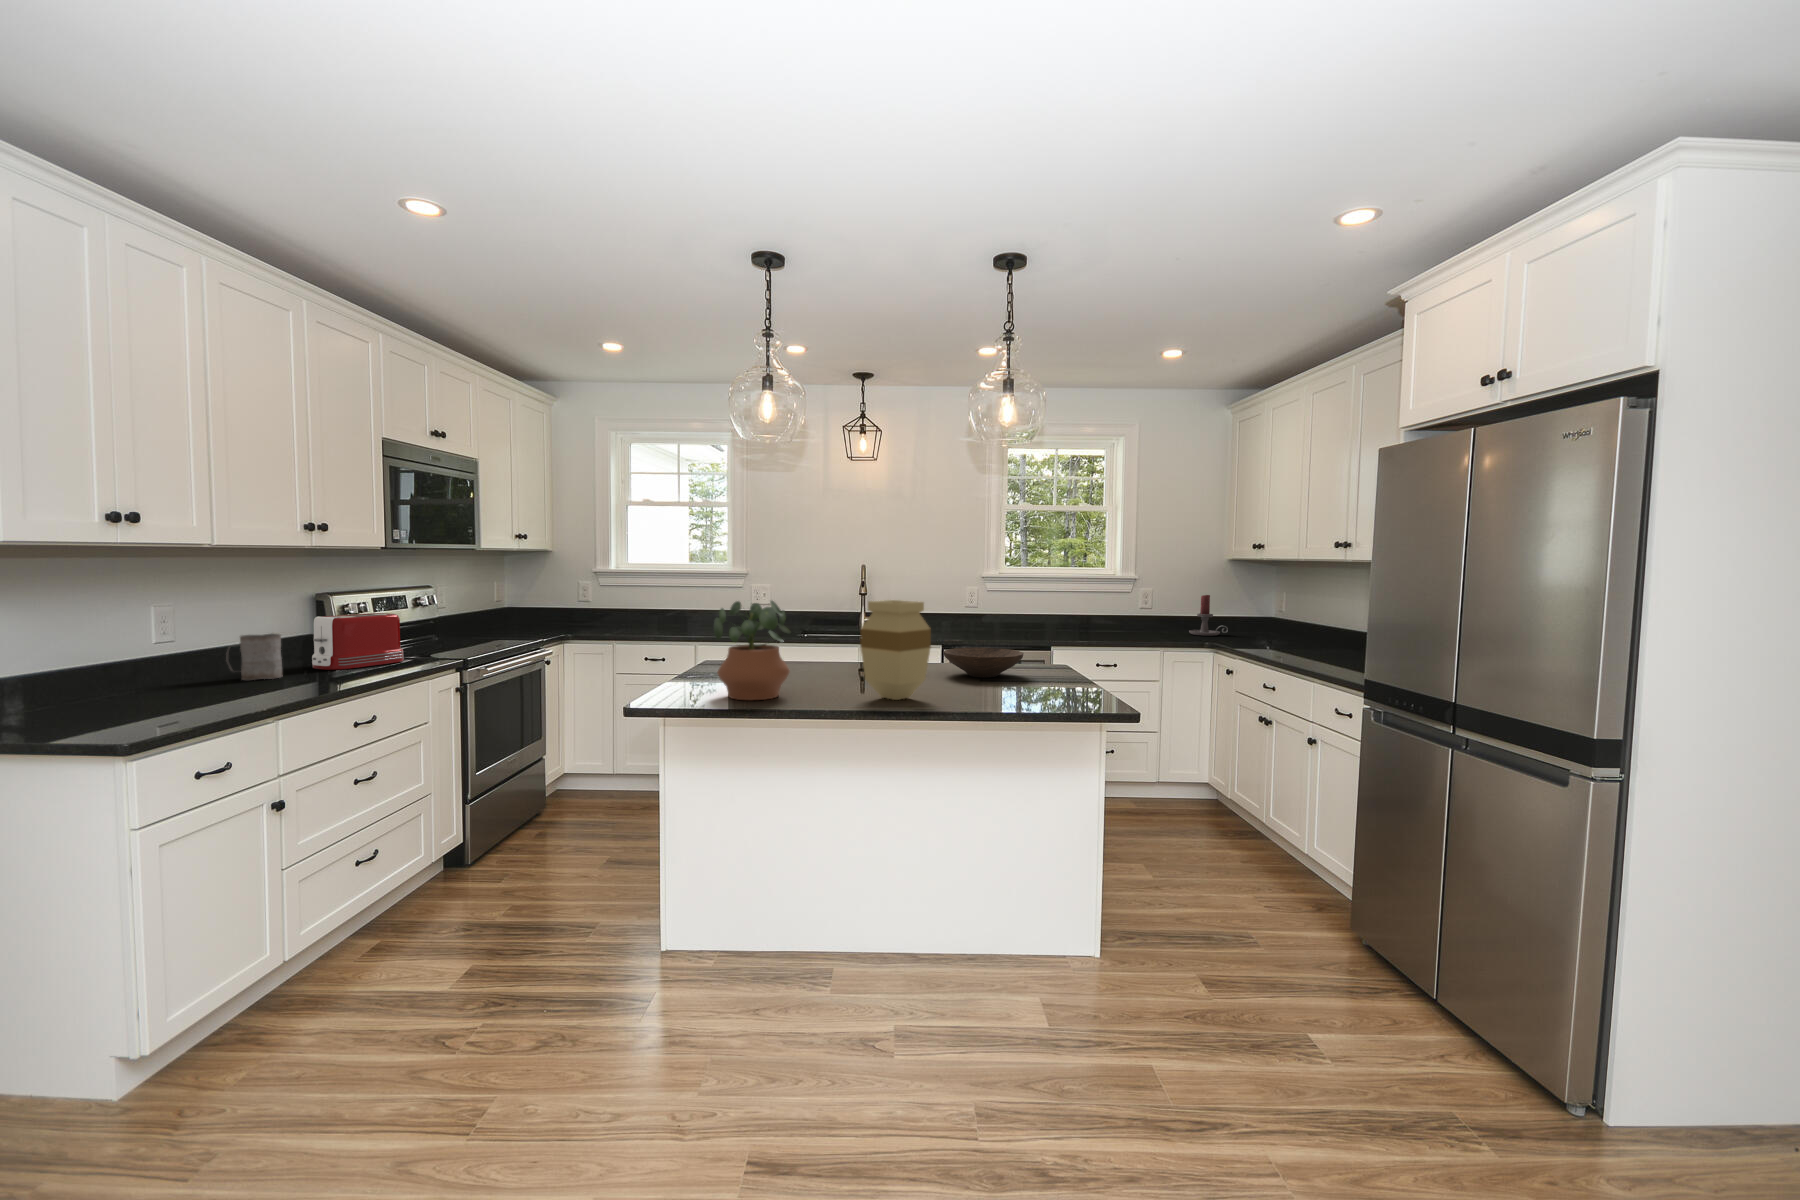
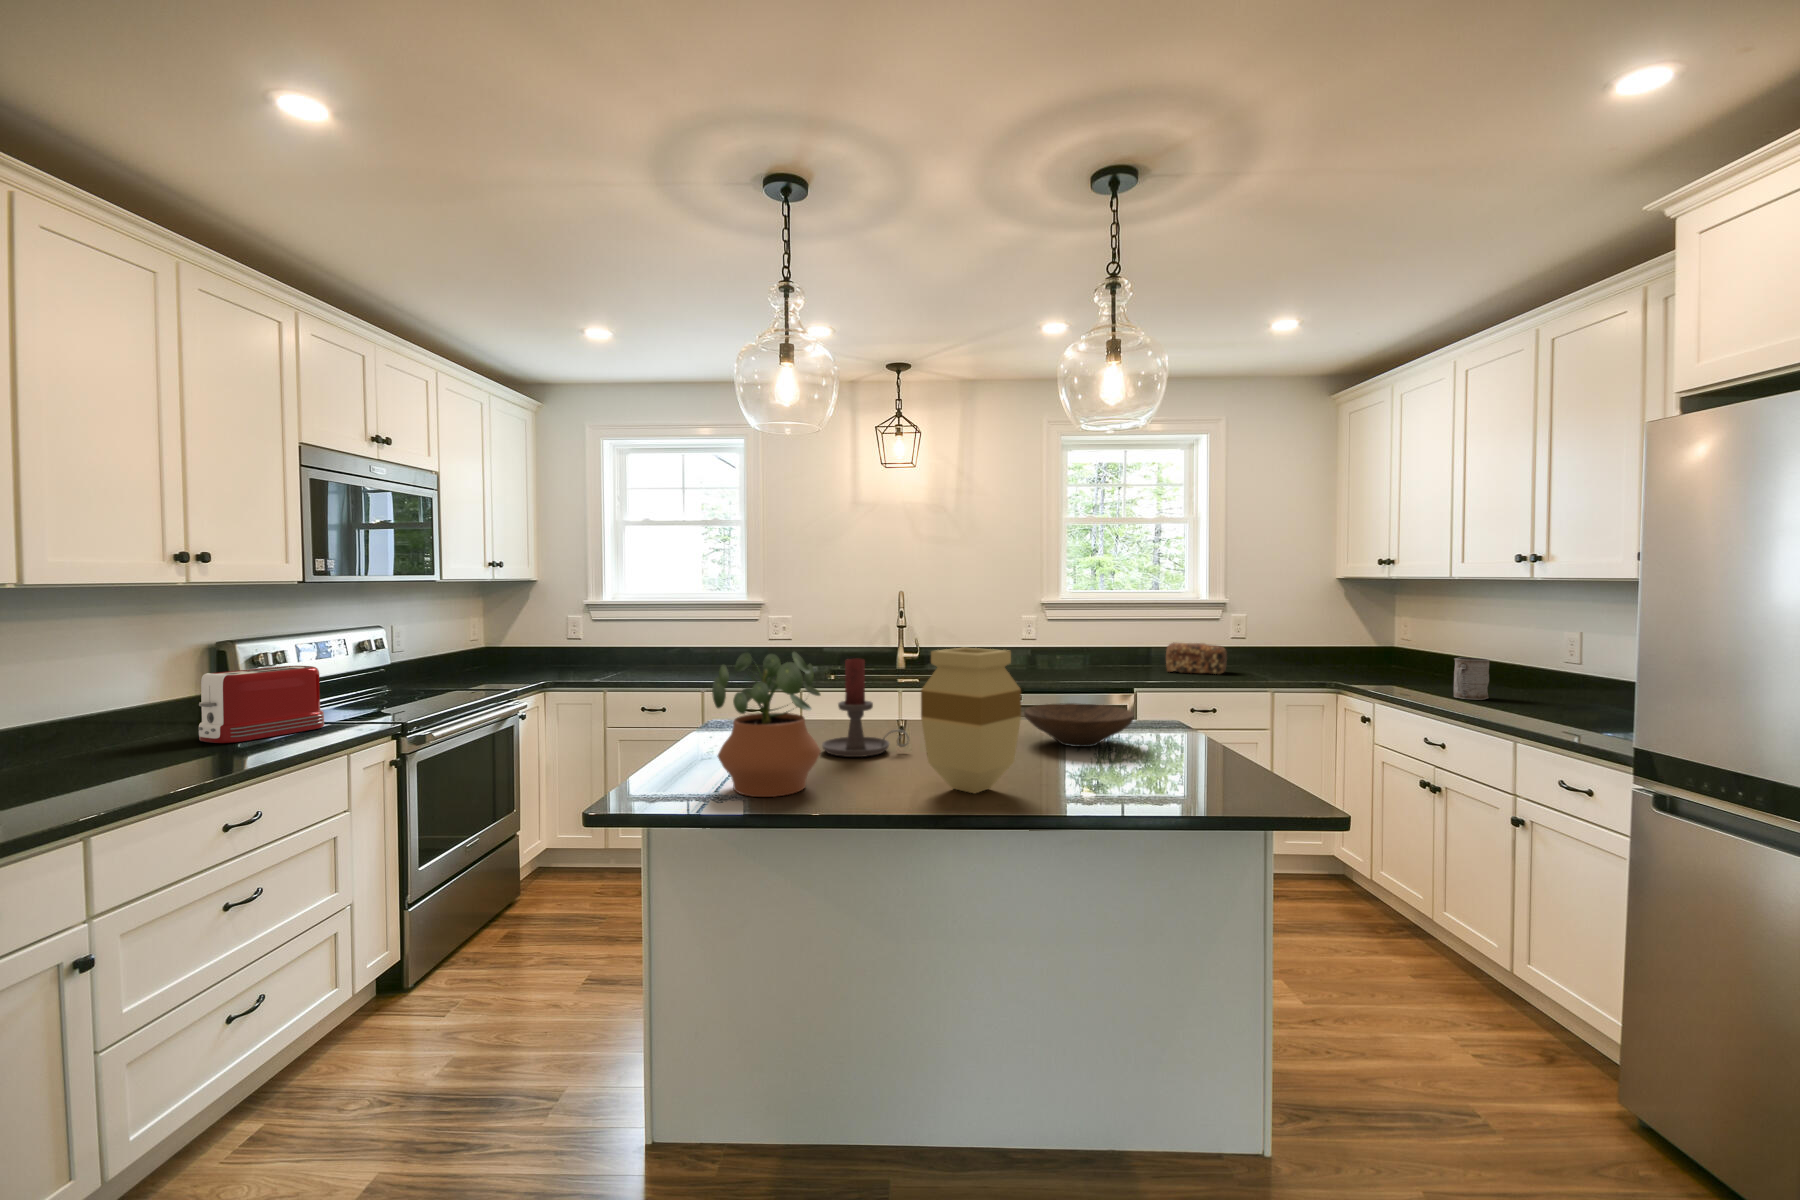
candle holder: present [1189,595,1228,636] -> present [822,658,909,757]
bread loaf: none [1080,610,1130,635] -> present [1166,643,1227,674]
mug: present [226,634,283,680] -> present [1454,657,1490,700]

